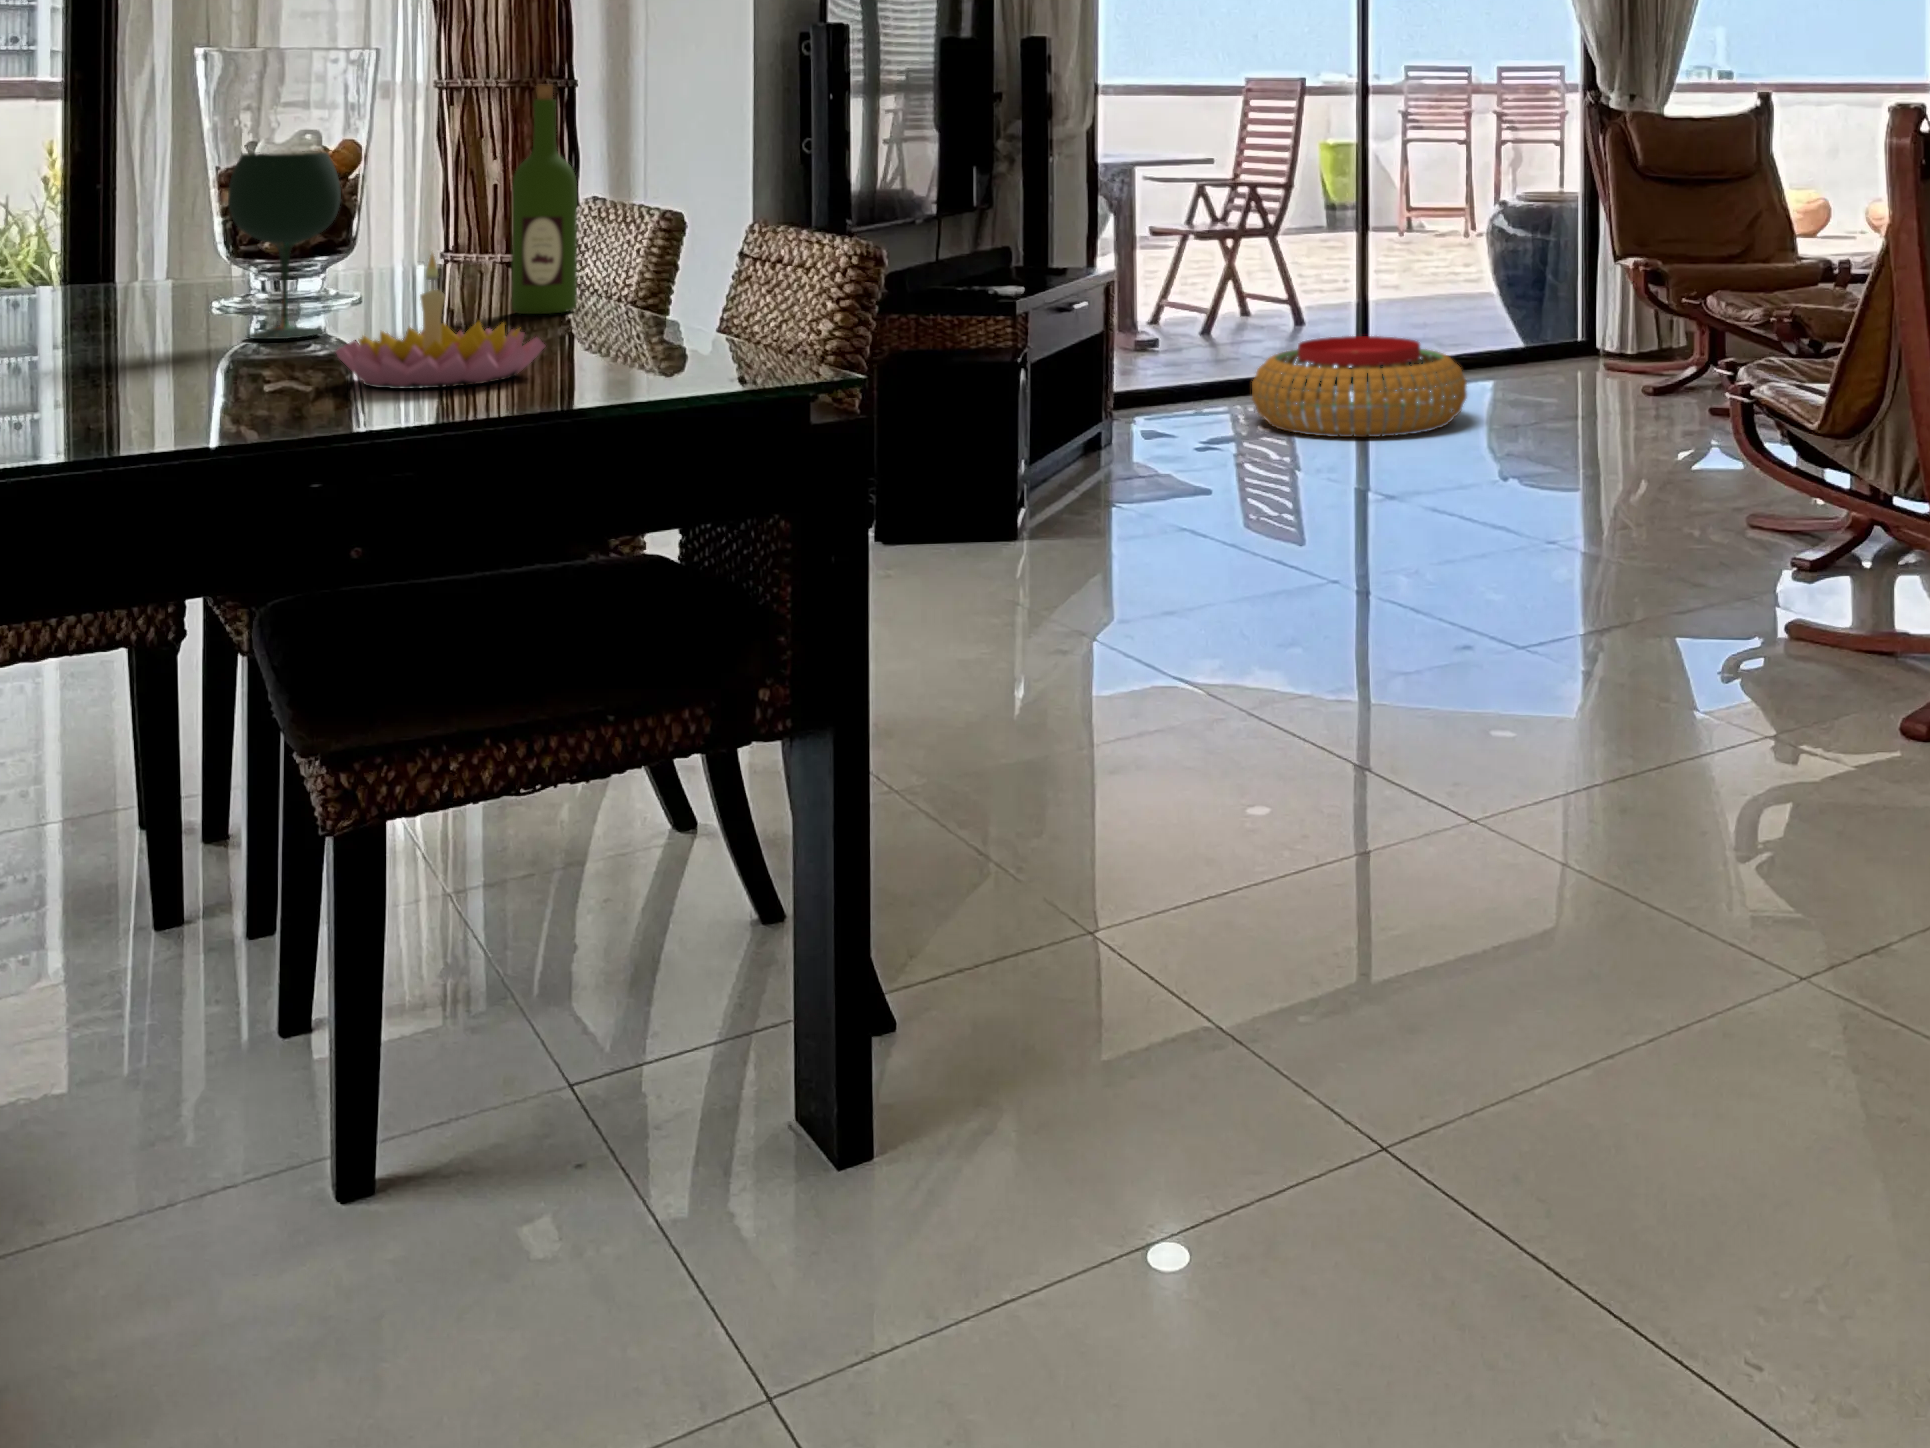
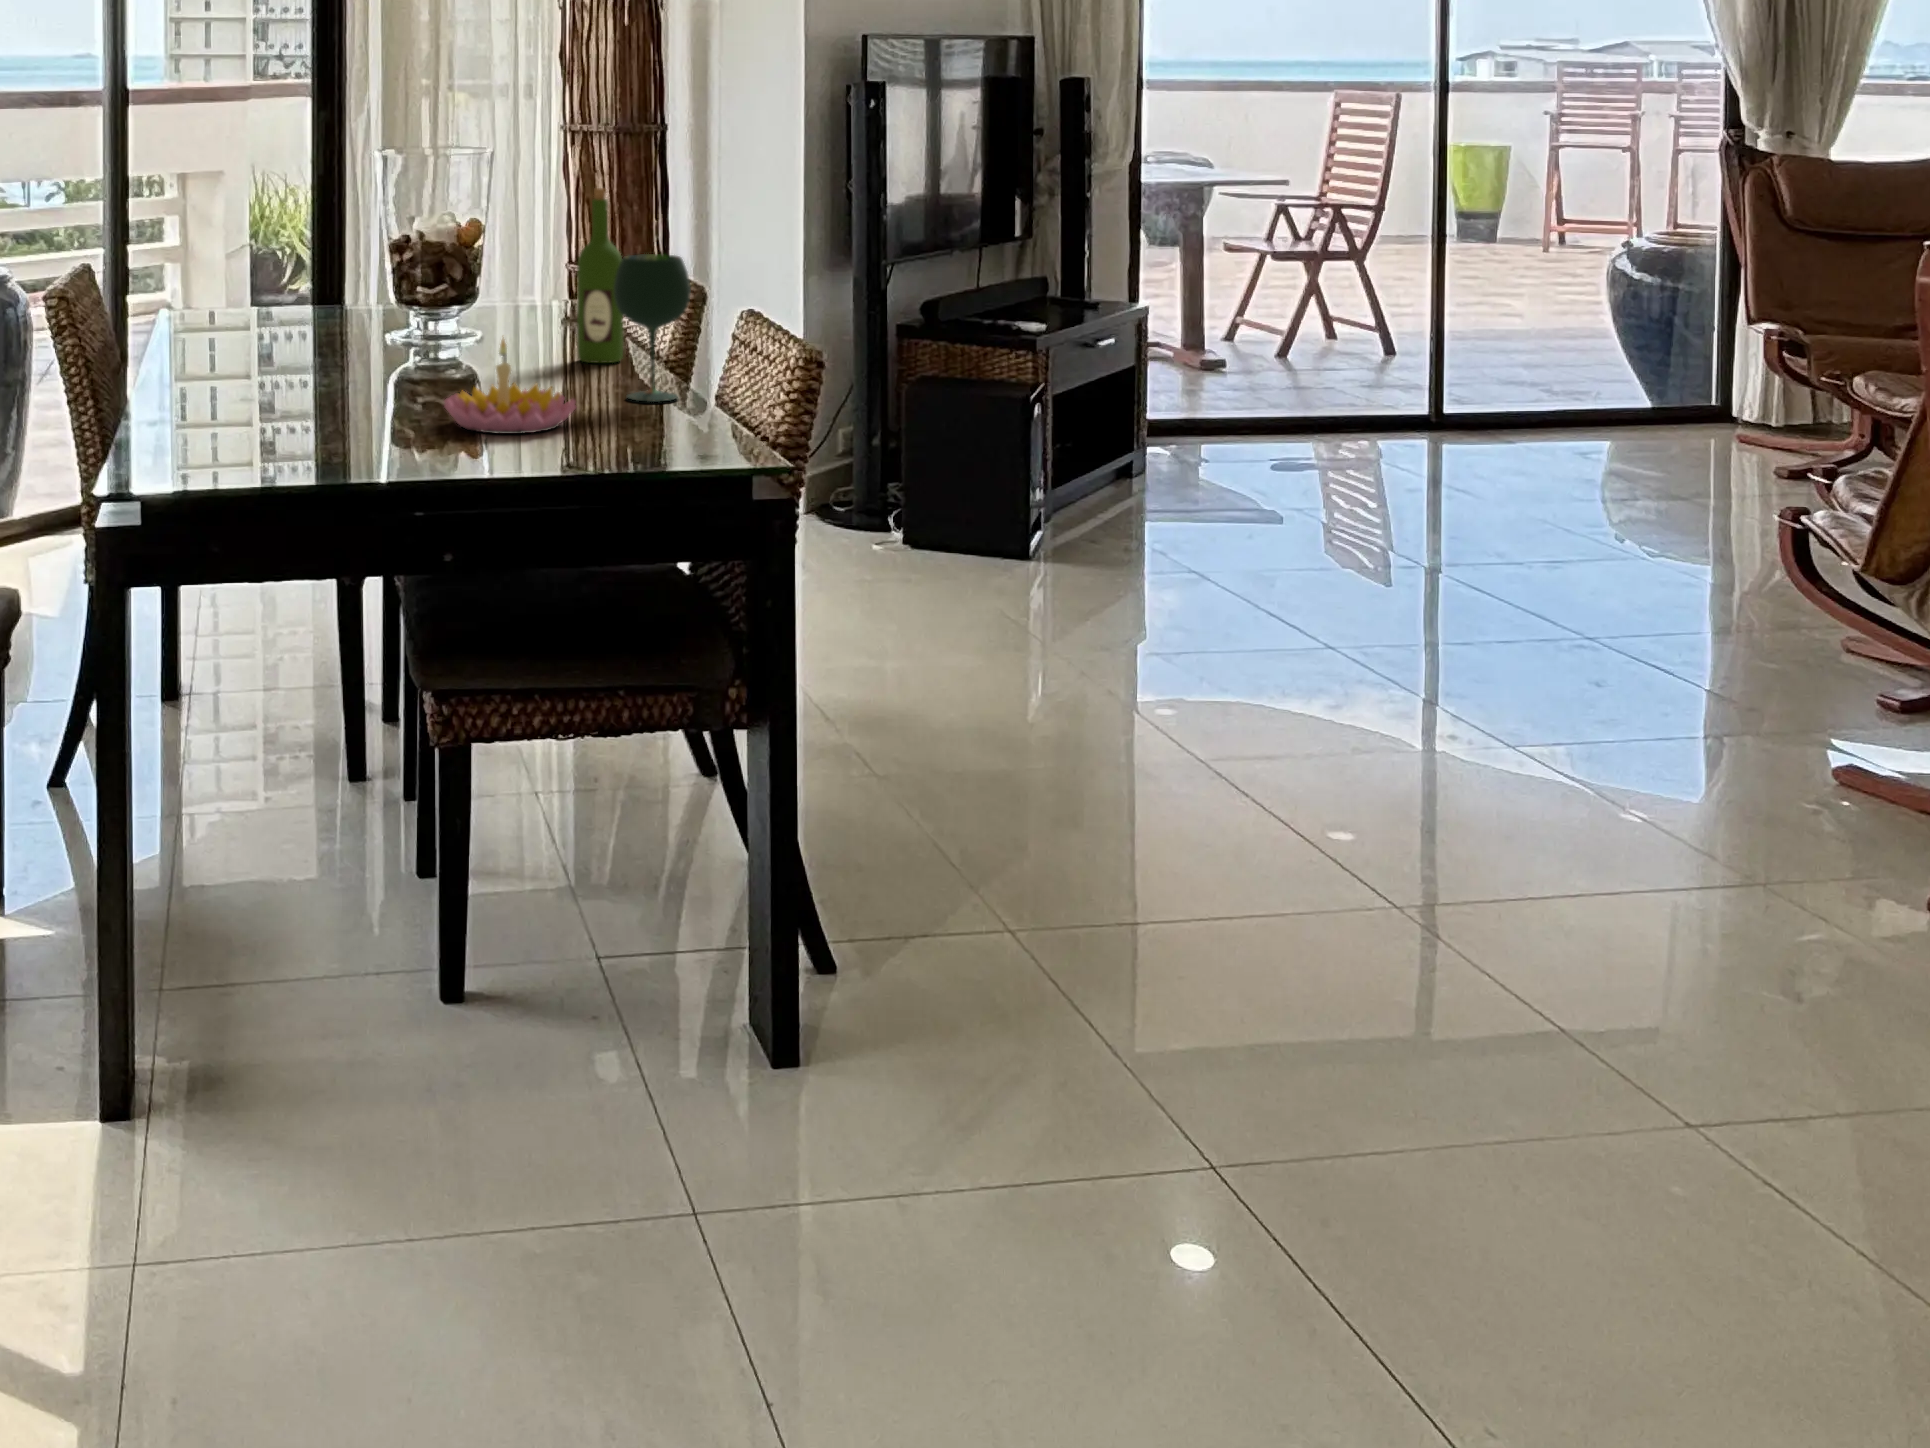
wine glass: present [228,152,341,339] -> present [614,254,691,402]
pouf: present [1252,336,1467,437] -> none [1308,379,1550,487]

